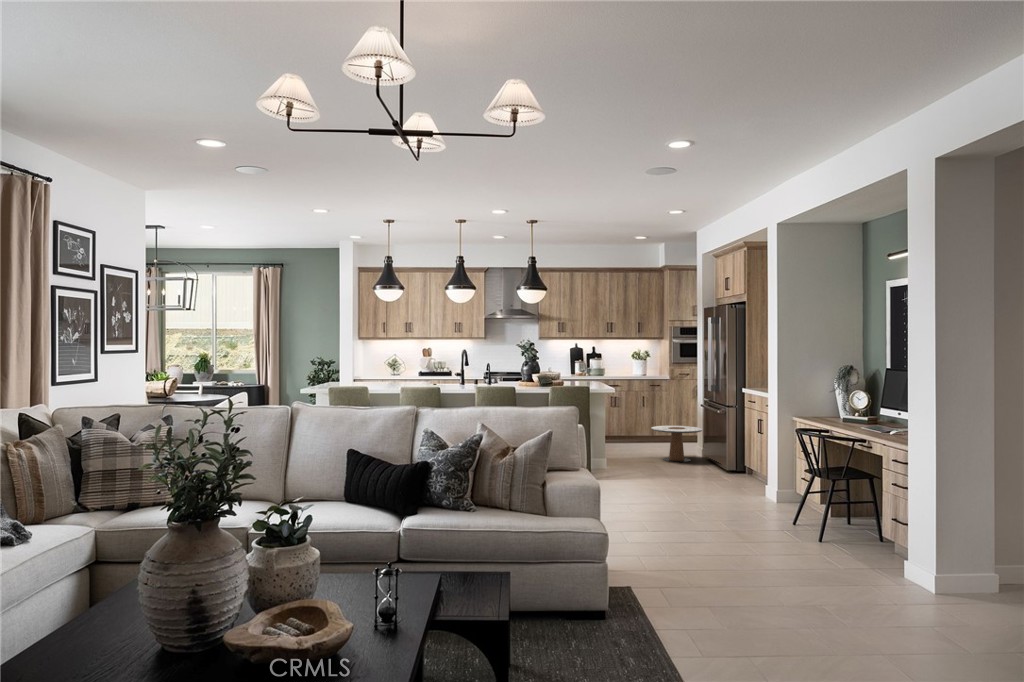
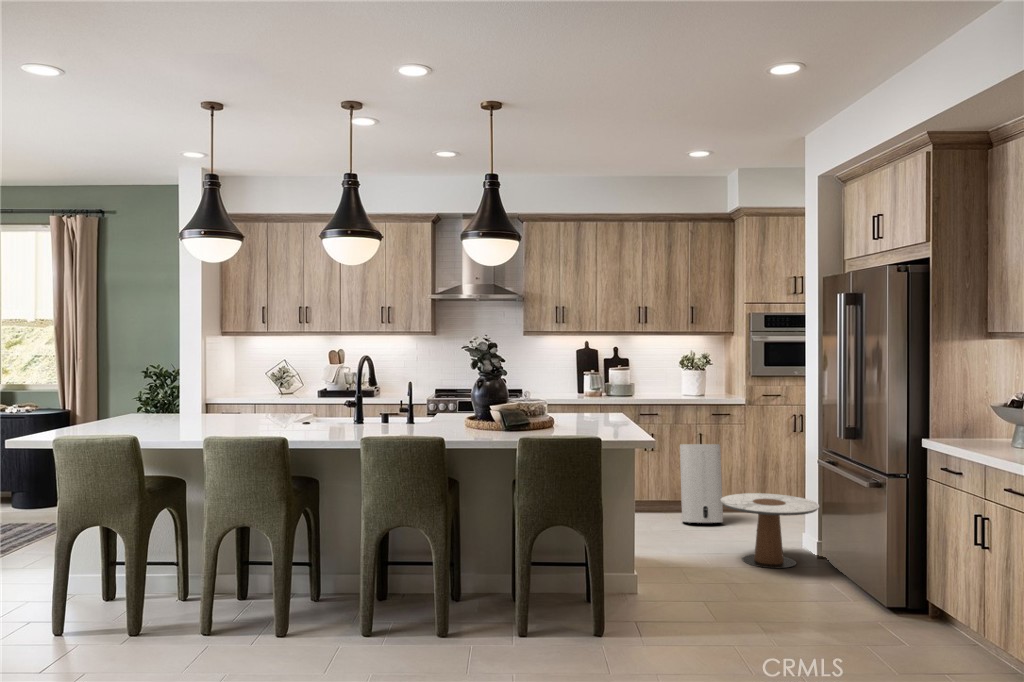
air purifier: none [631,402,656,447] -> present [680,444,723,523]

